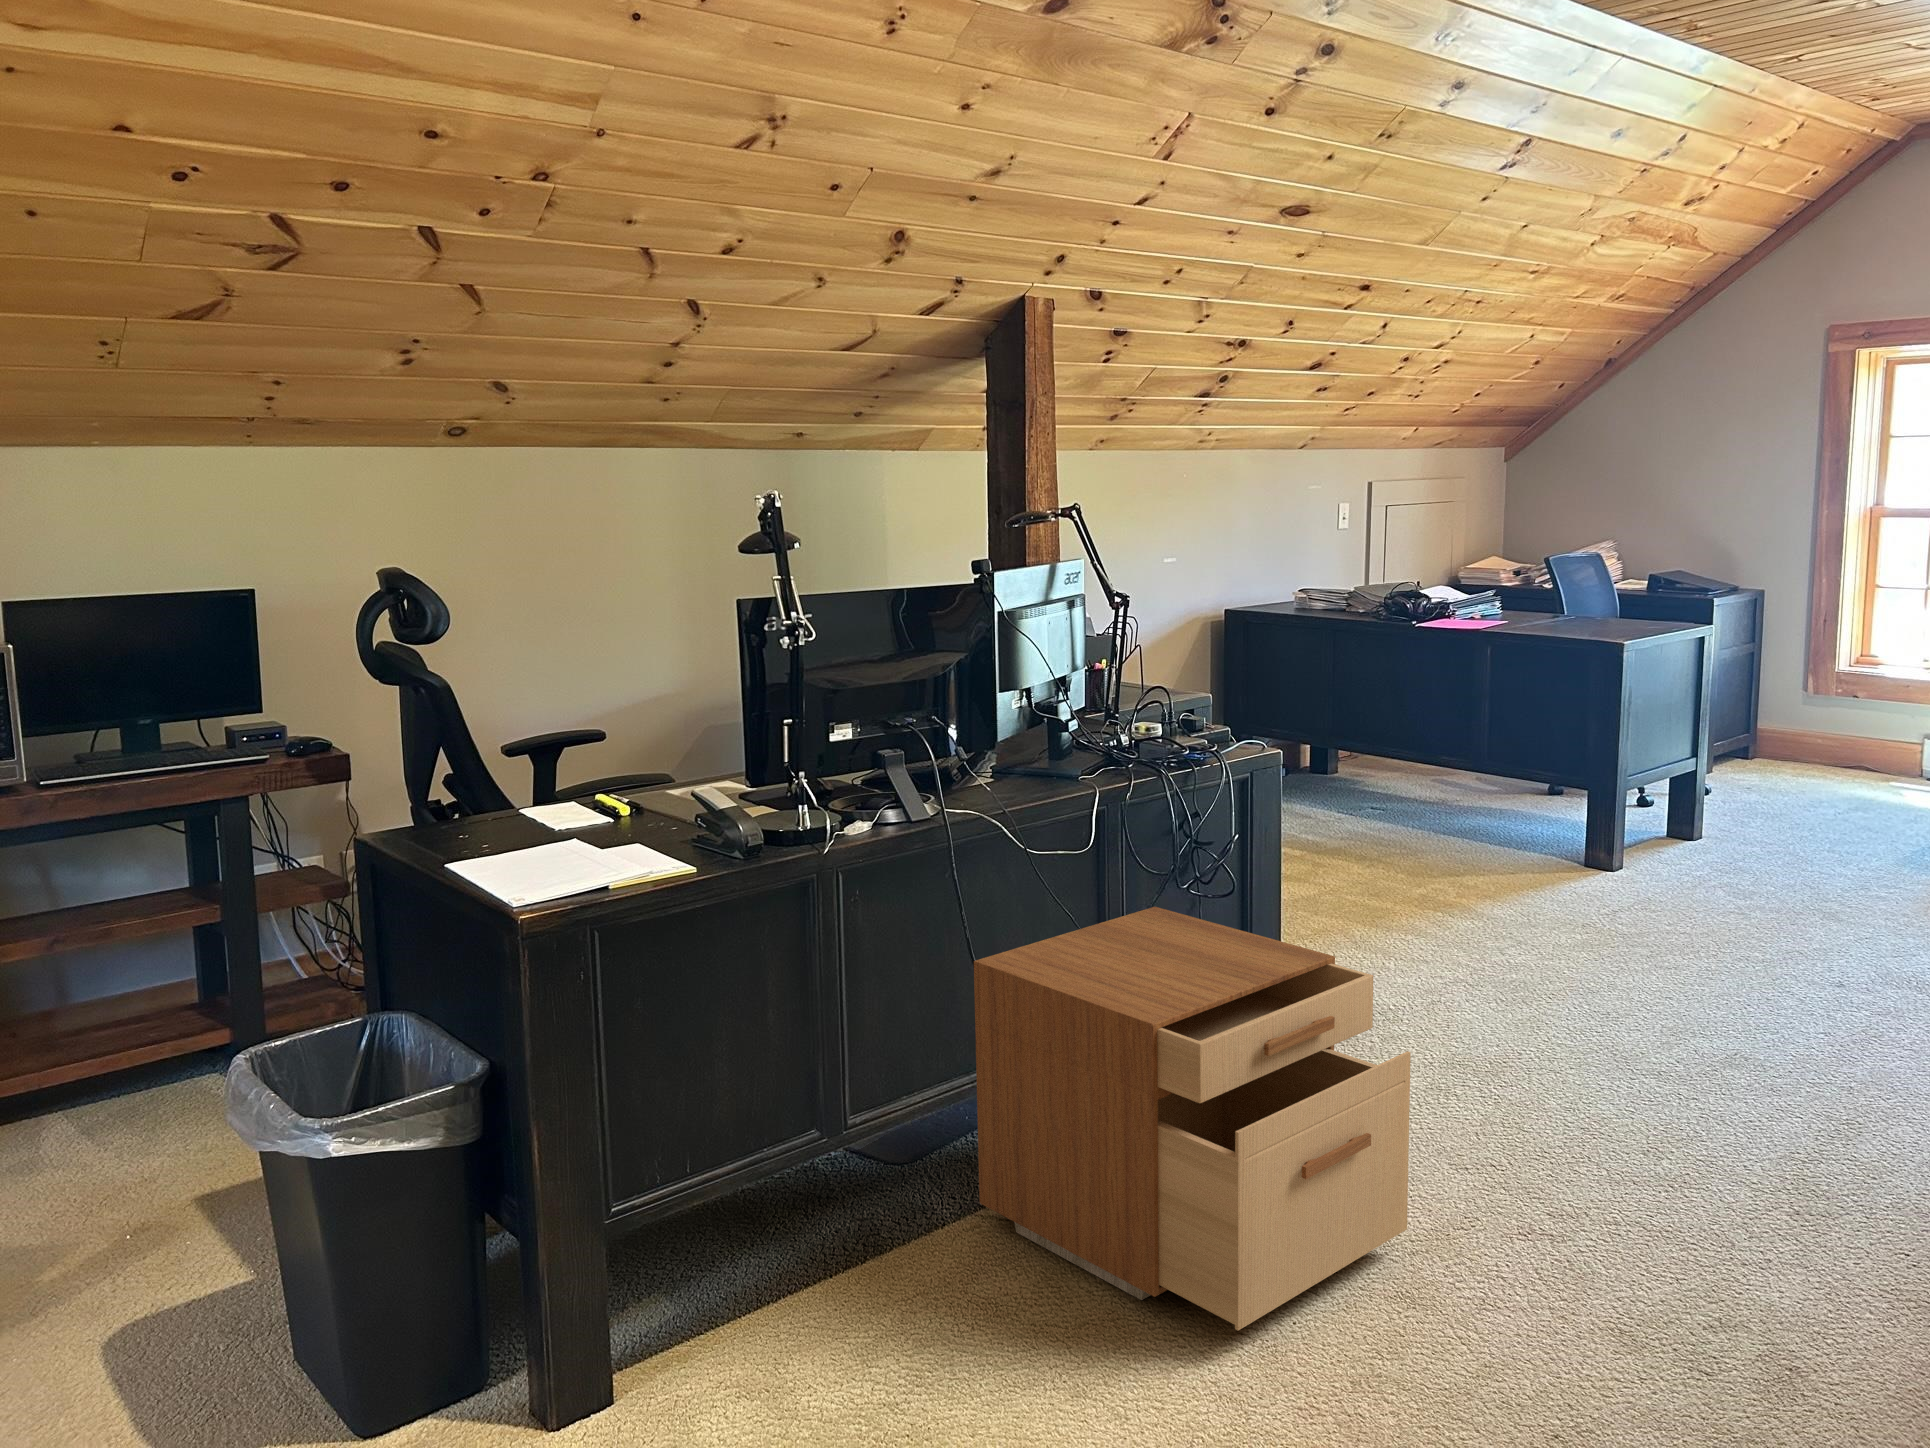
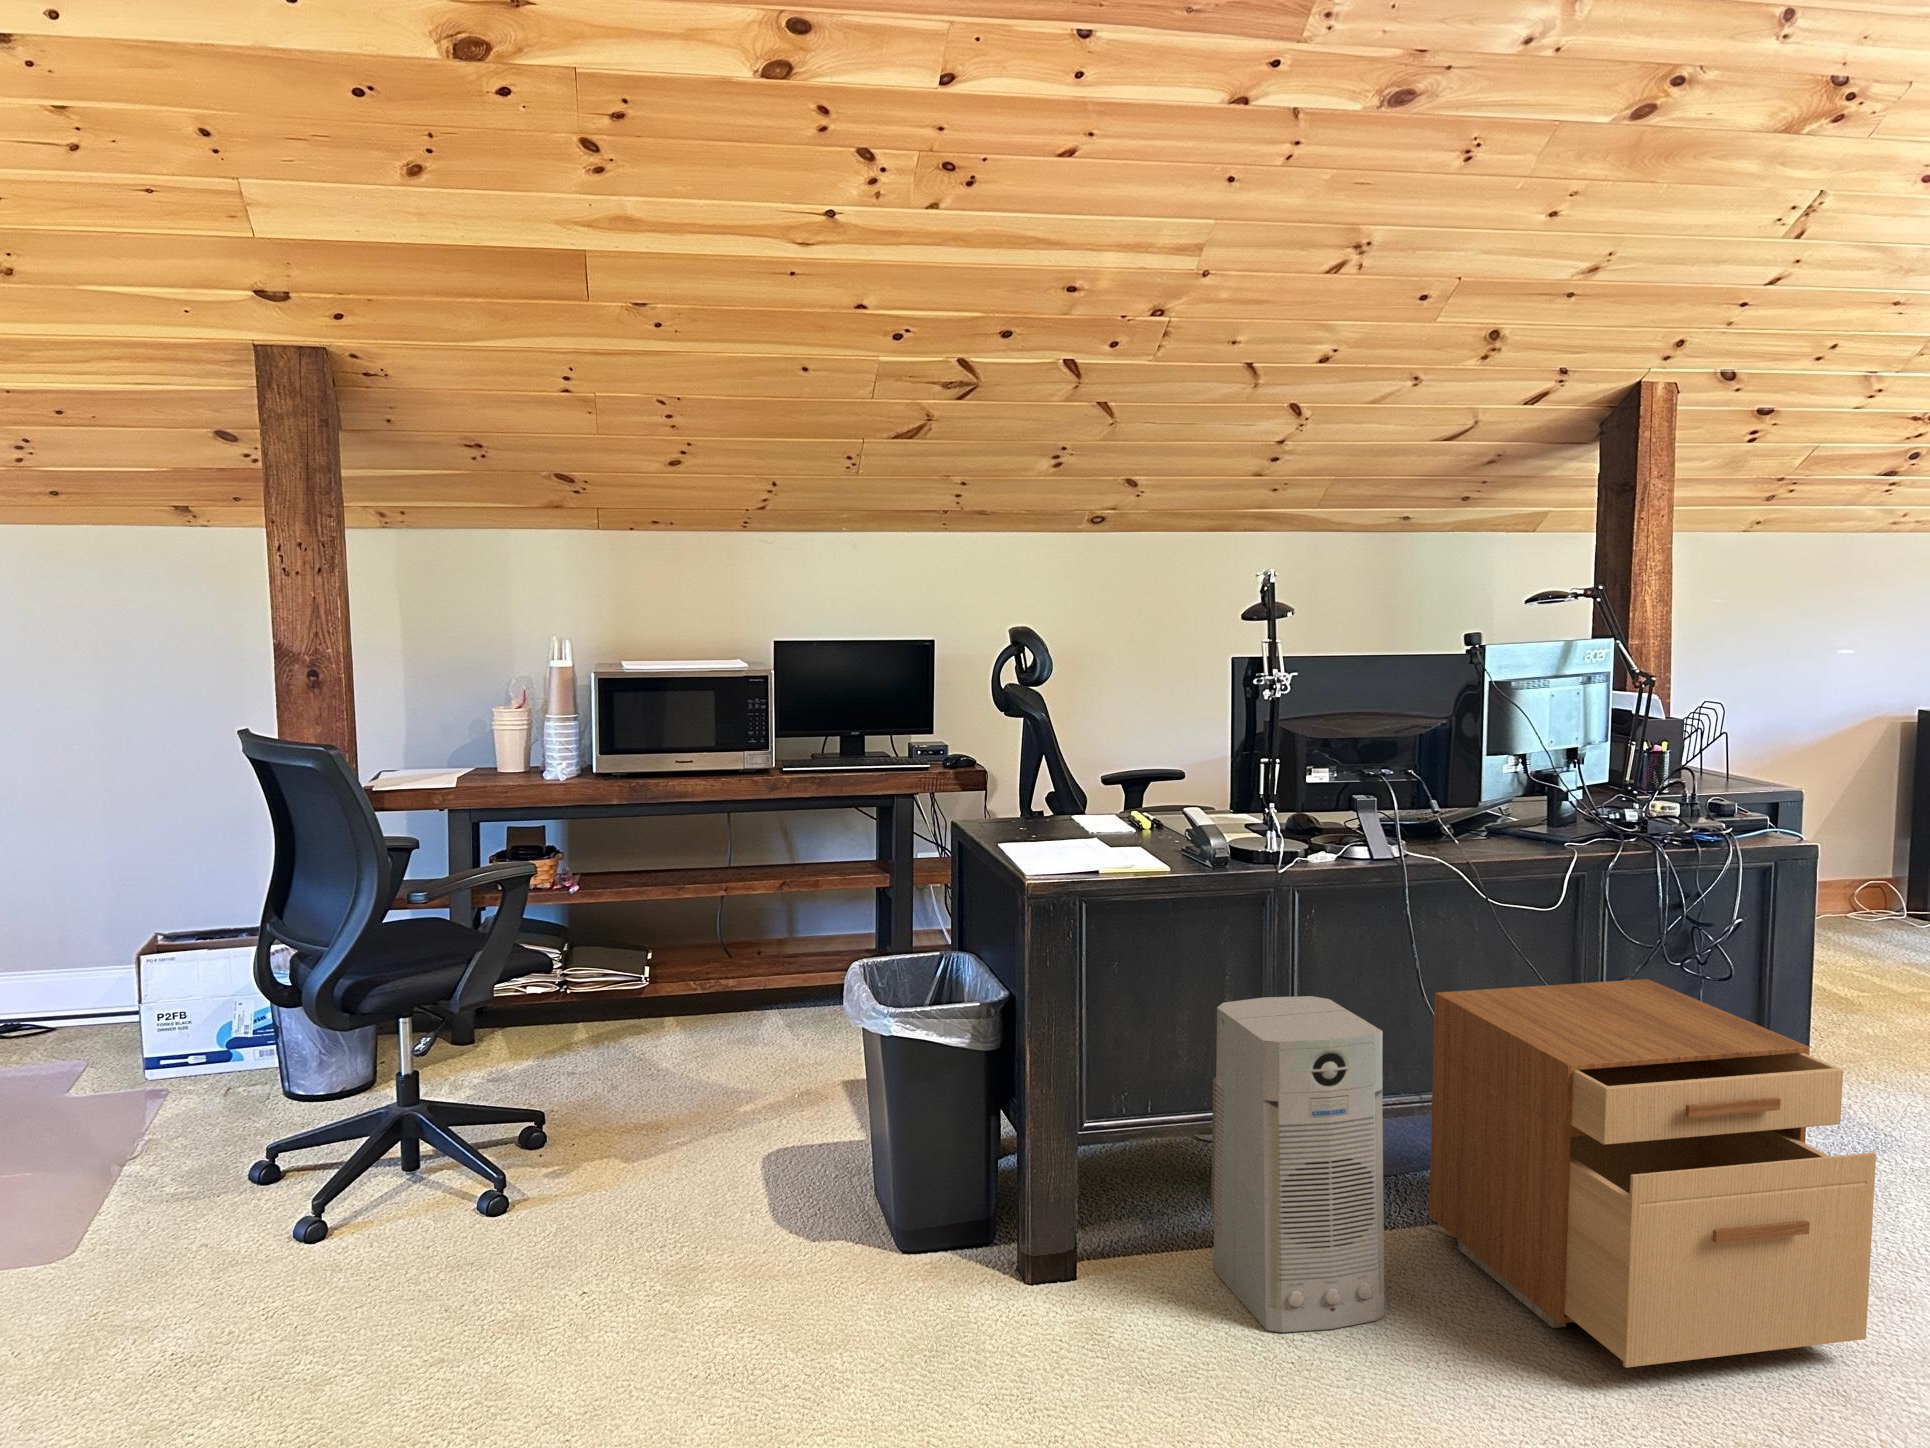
air purifier: none [759,993,979,1402] -> present [1211,996,1385,1332]

